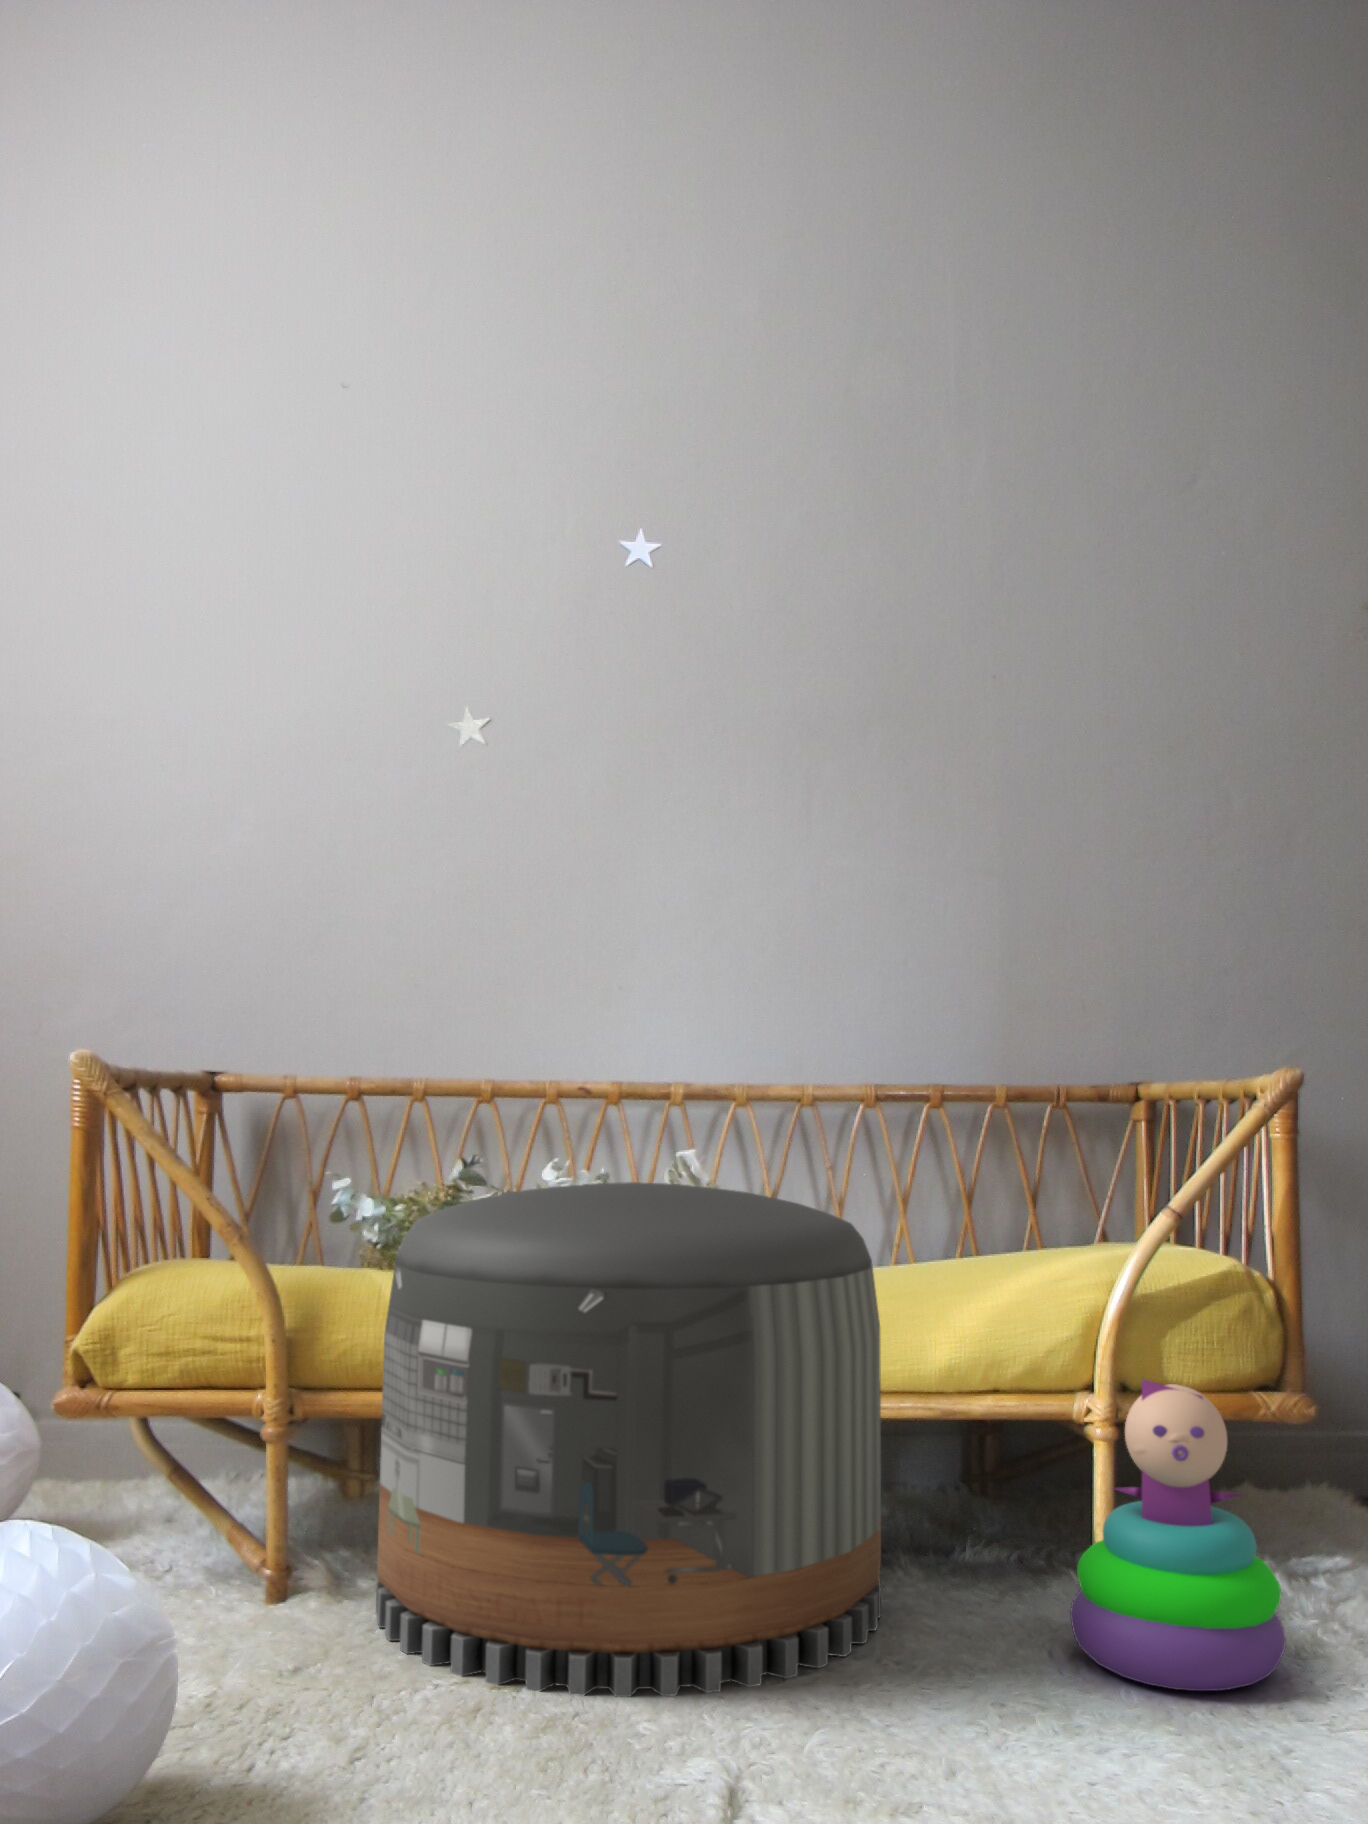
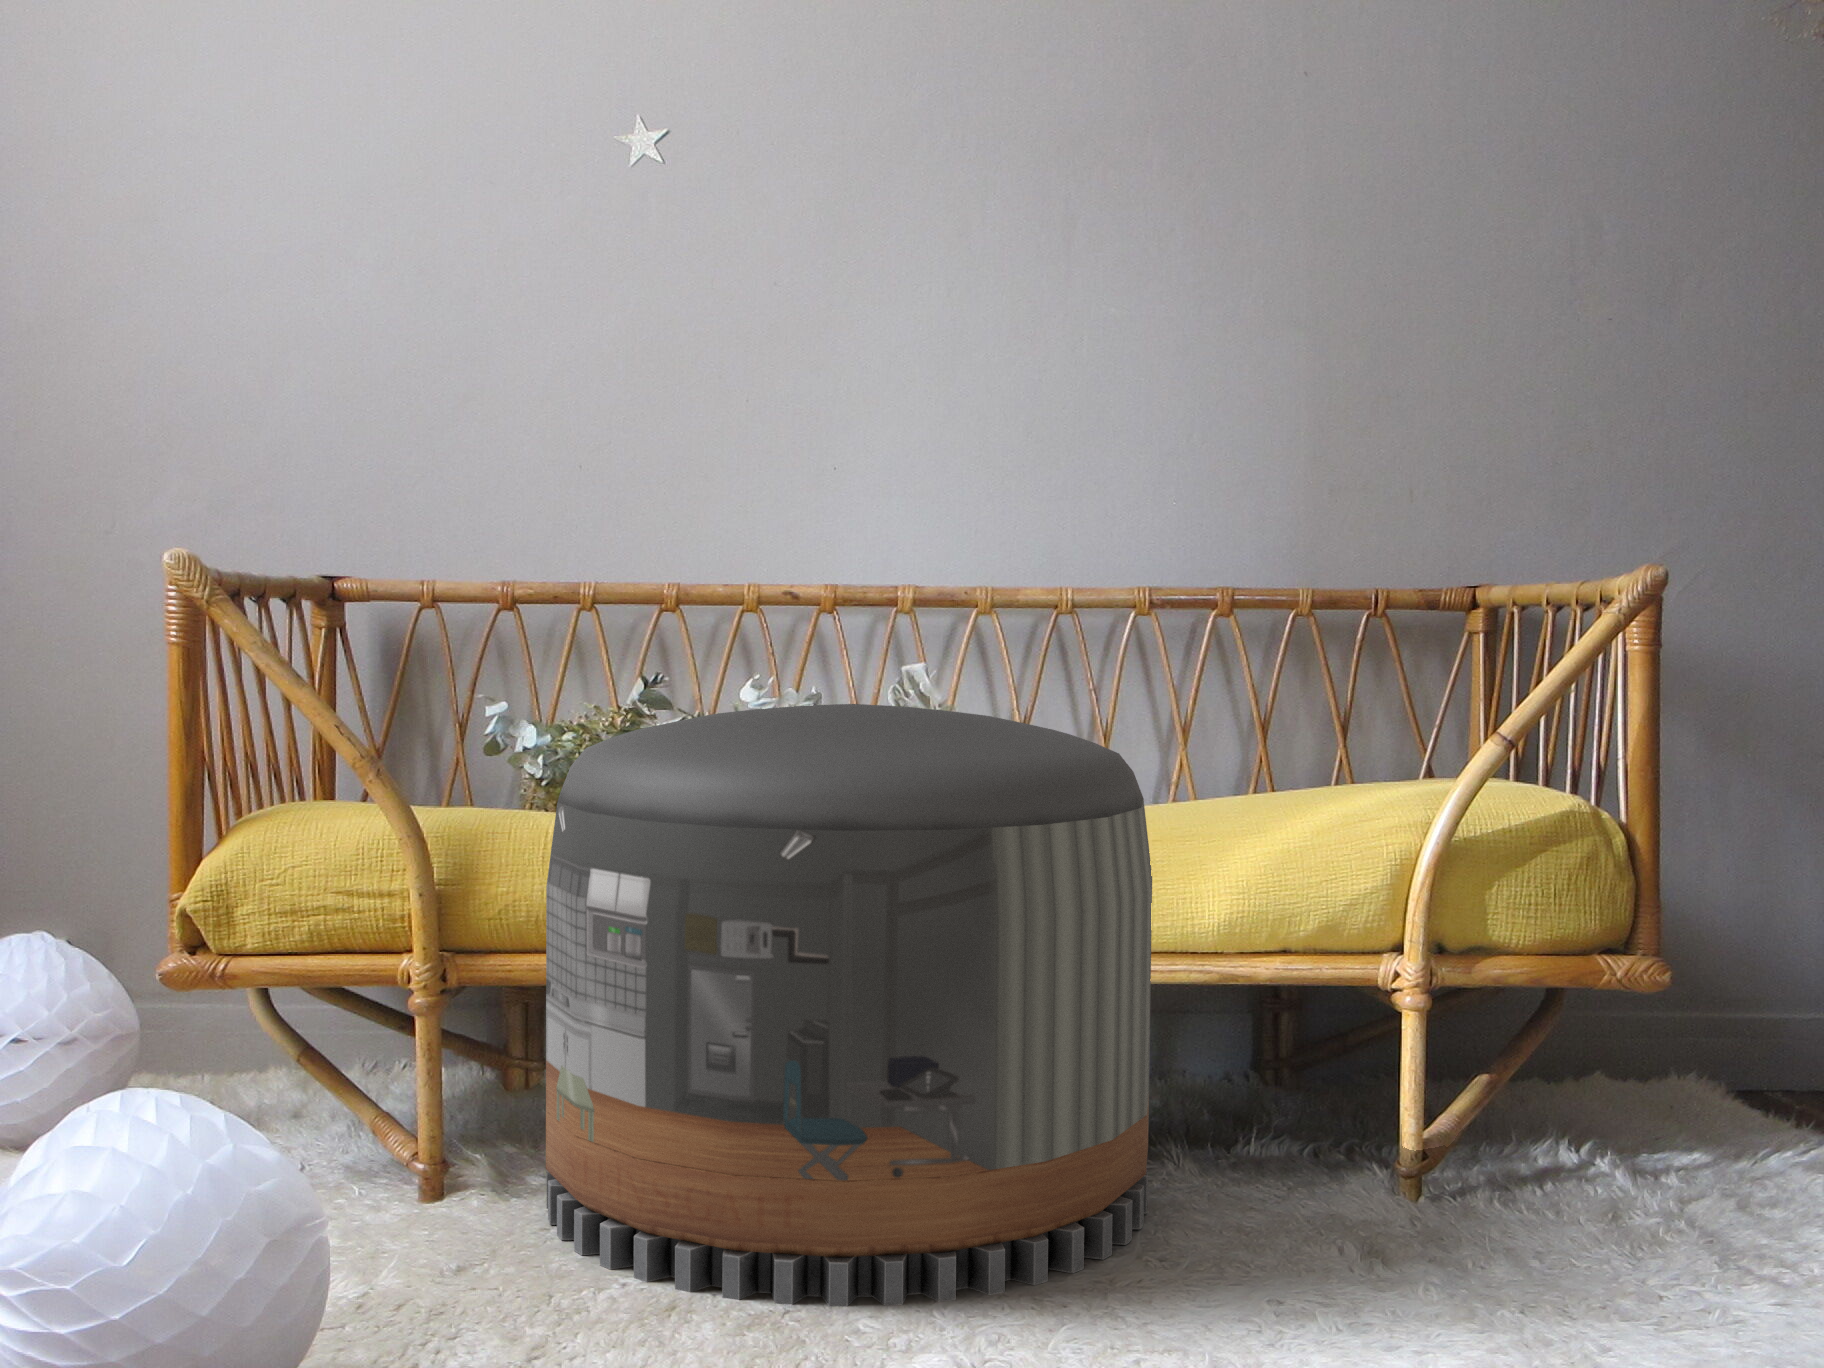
stacking toy: present [1070,1379,1286,1691] -> none [1374,939,1633,1301]

